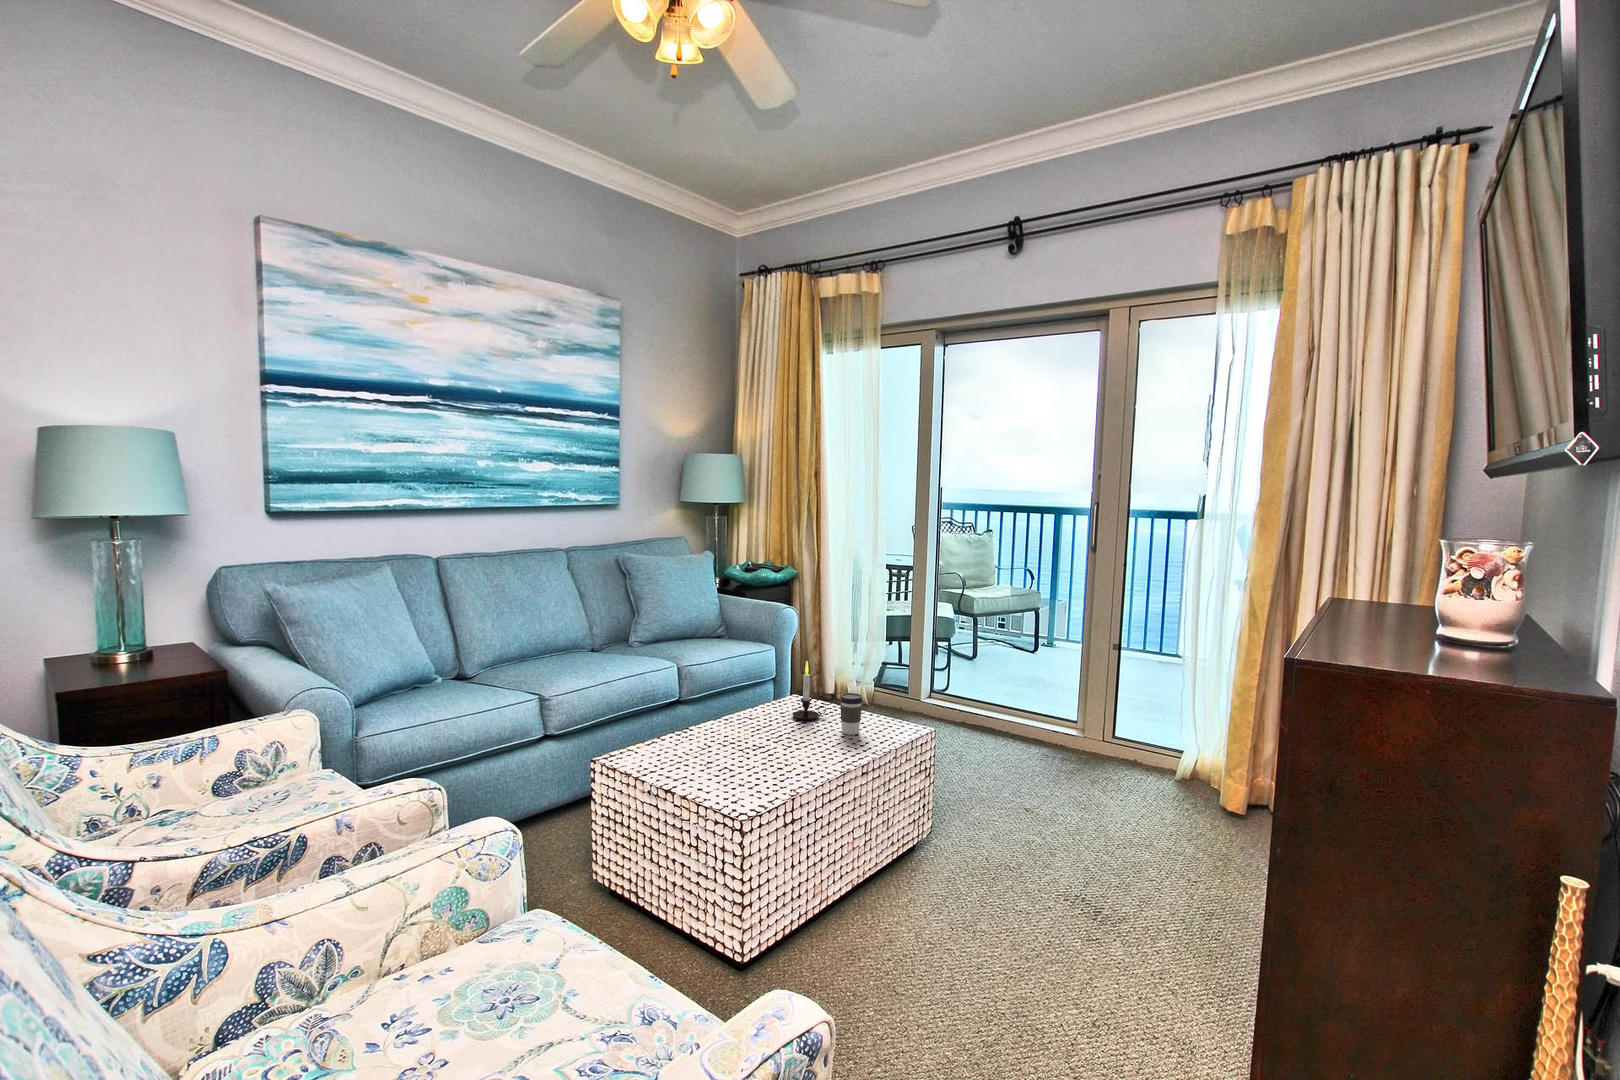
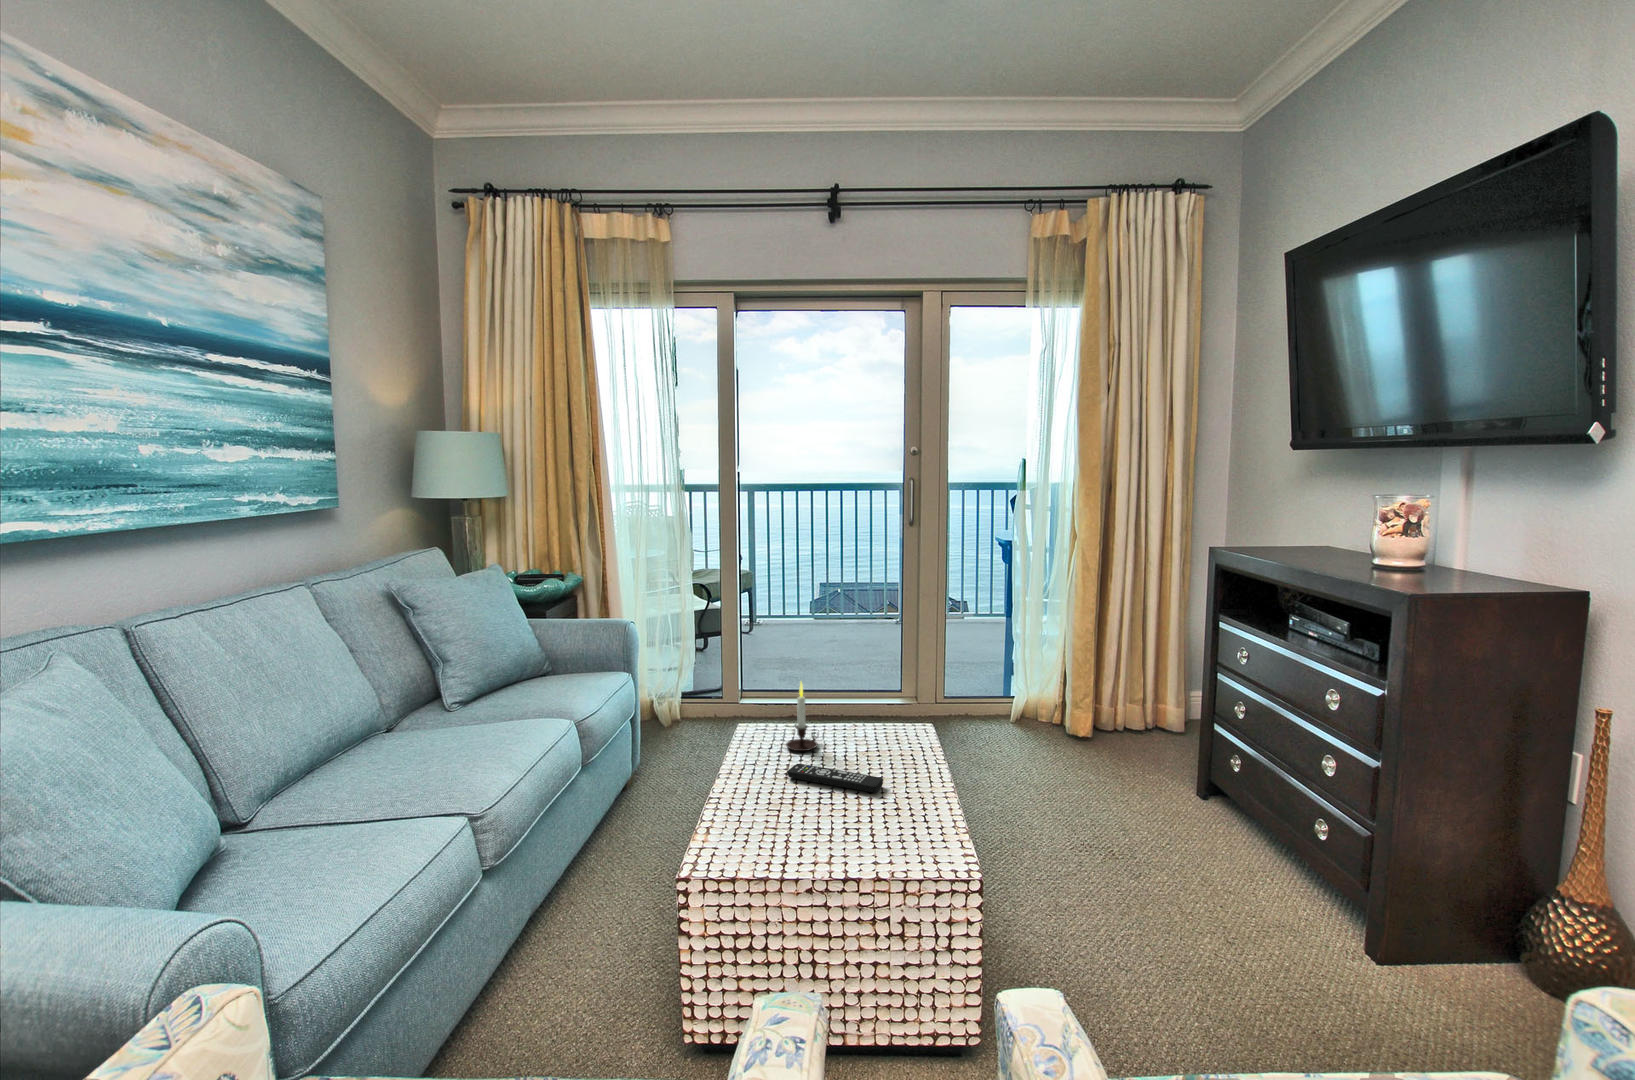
coffee cup: present [840,693,863,735] -> none [858,706,885,754]
remote control: none [754,724,806,756] -> present [787,764,883,792]

